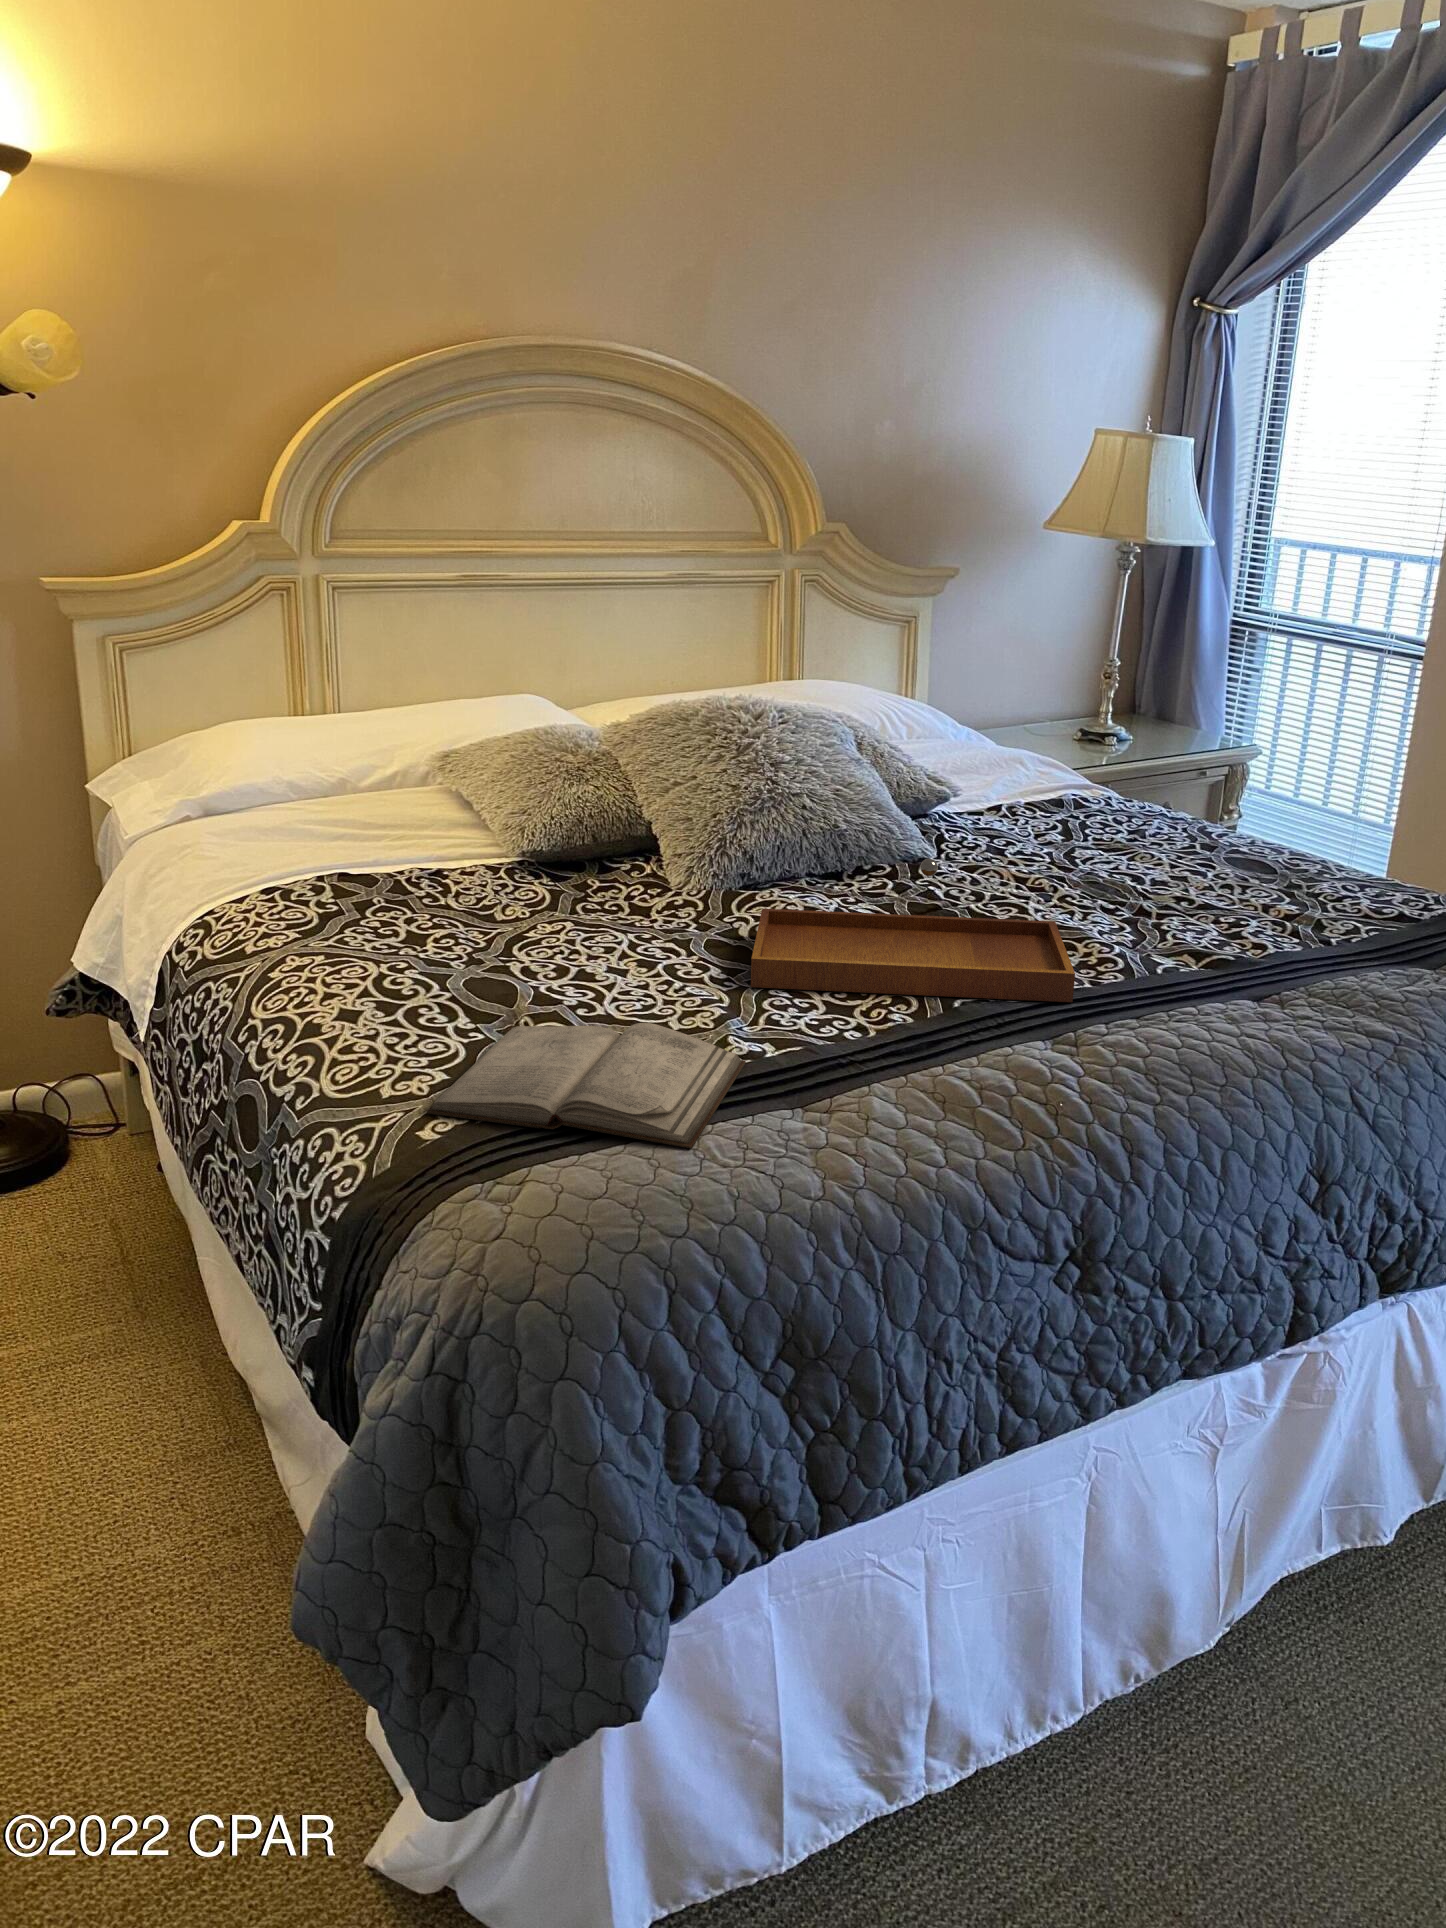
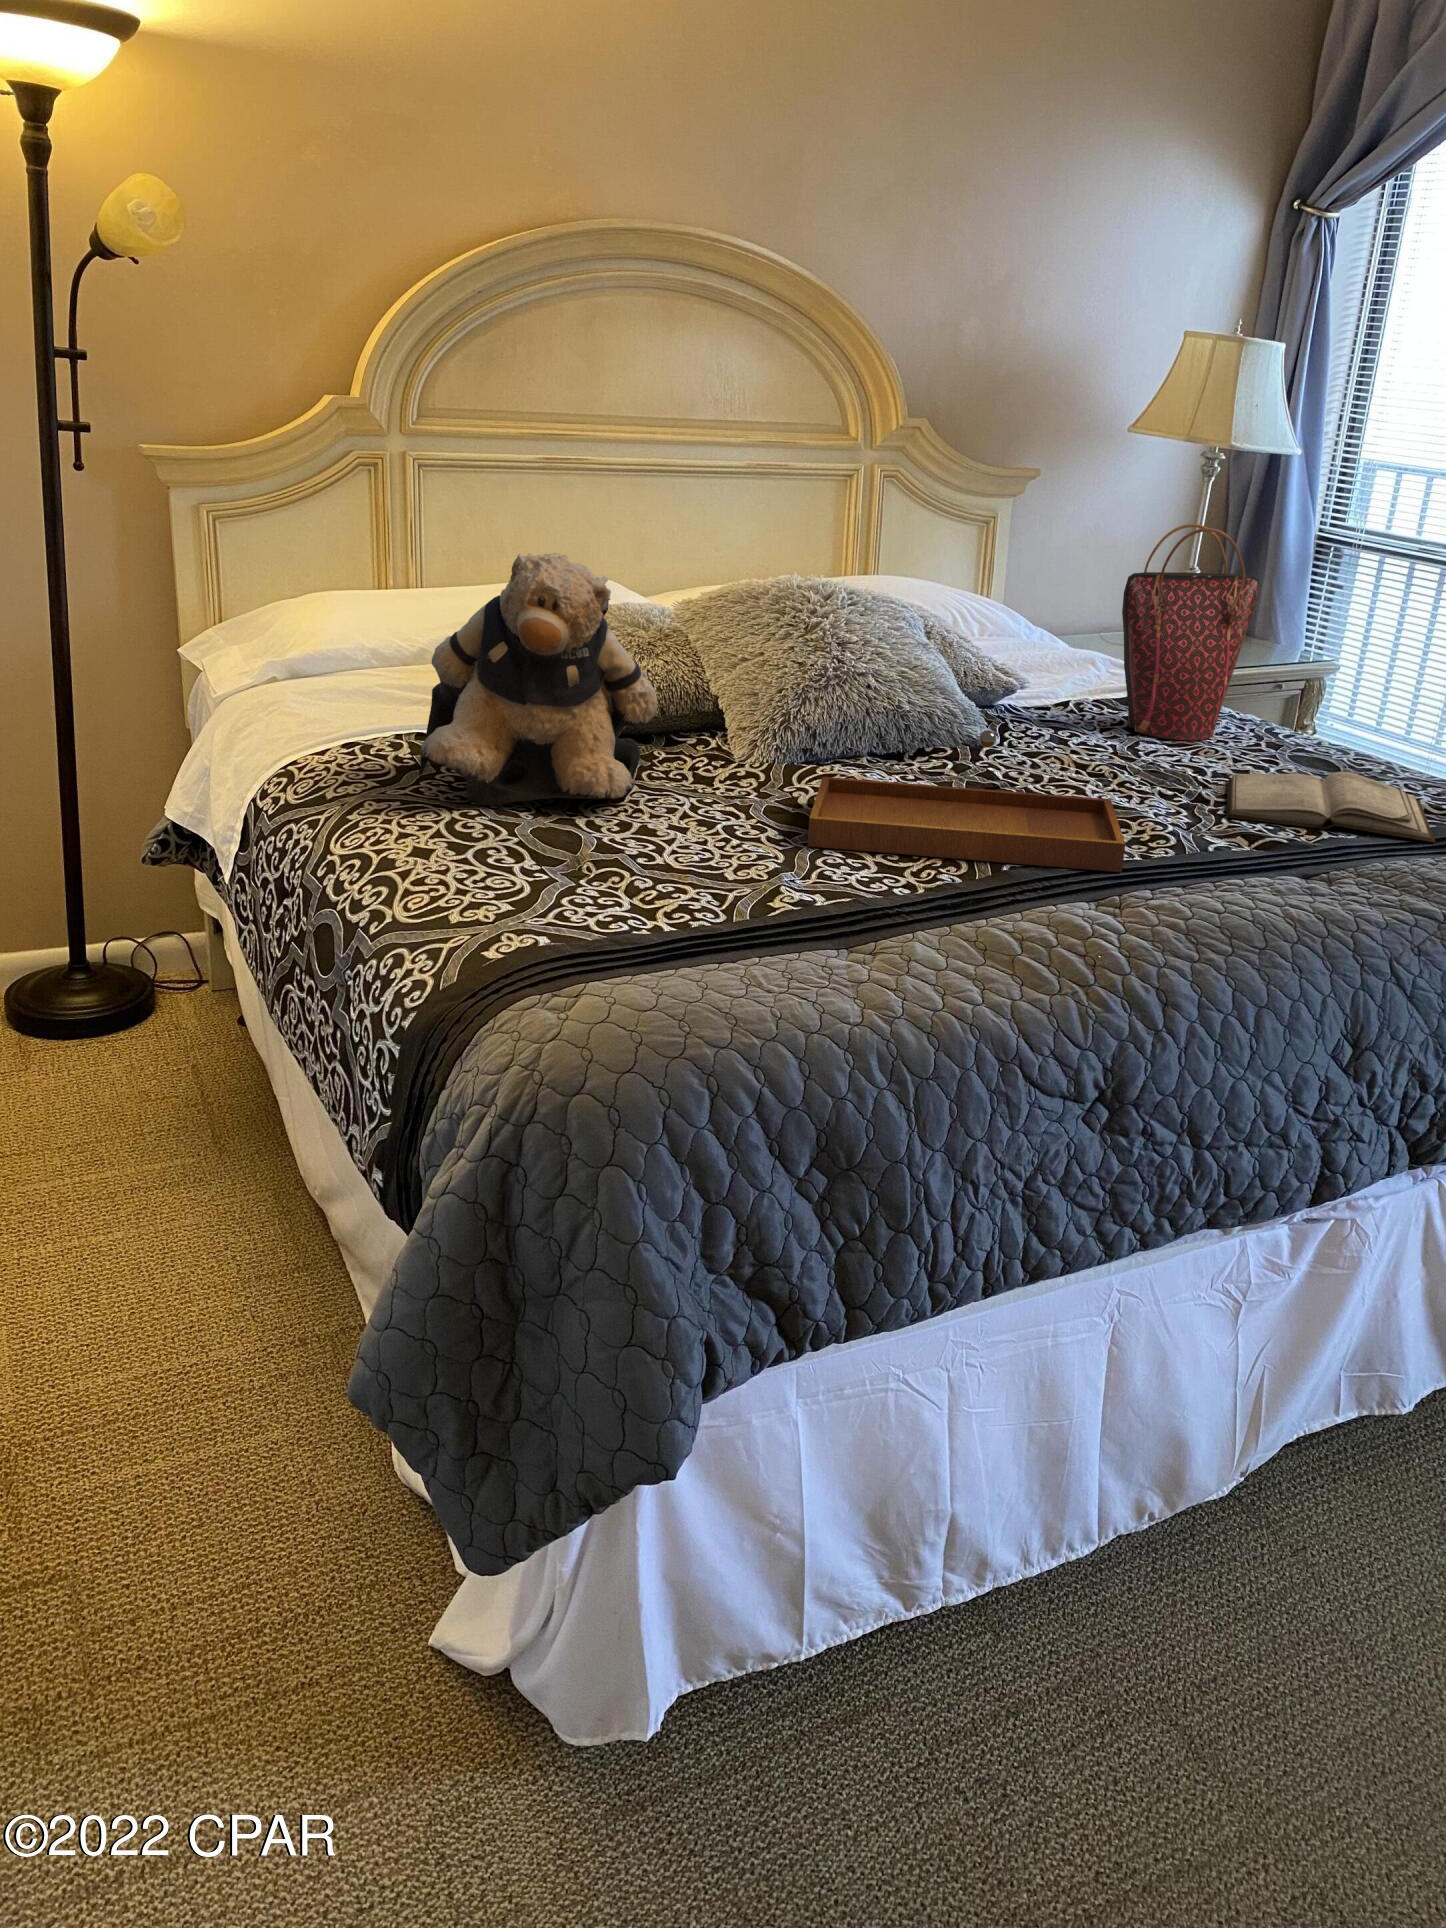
handbag: none [1052,631,1185,845] -> present [1122,524,1258,740]
teddy bear: none [344,696,589,955] -> present [419,553,657,806]
diary: present [427,1023,746,1149] -> present [1226,772,1435,843]

